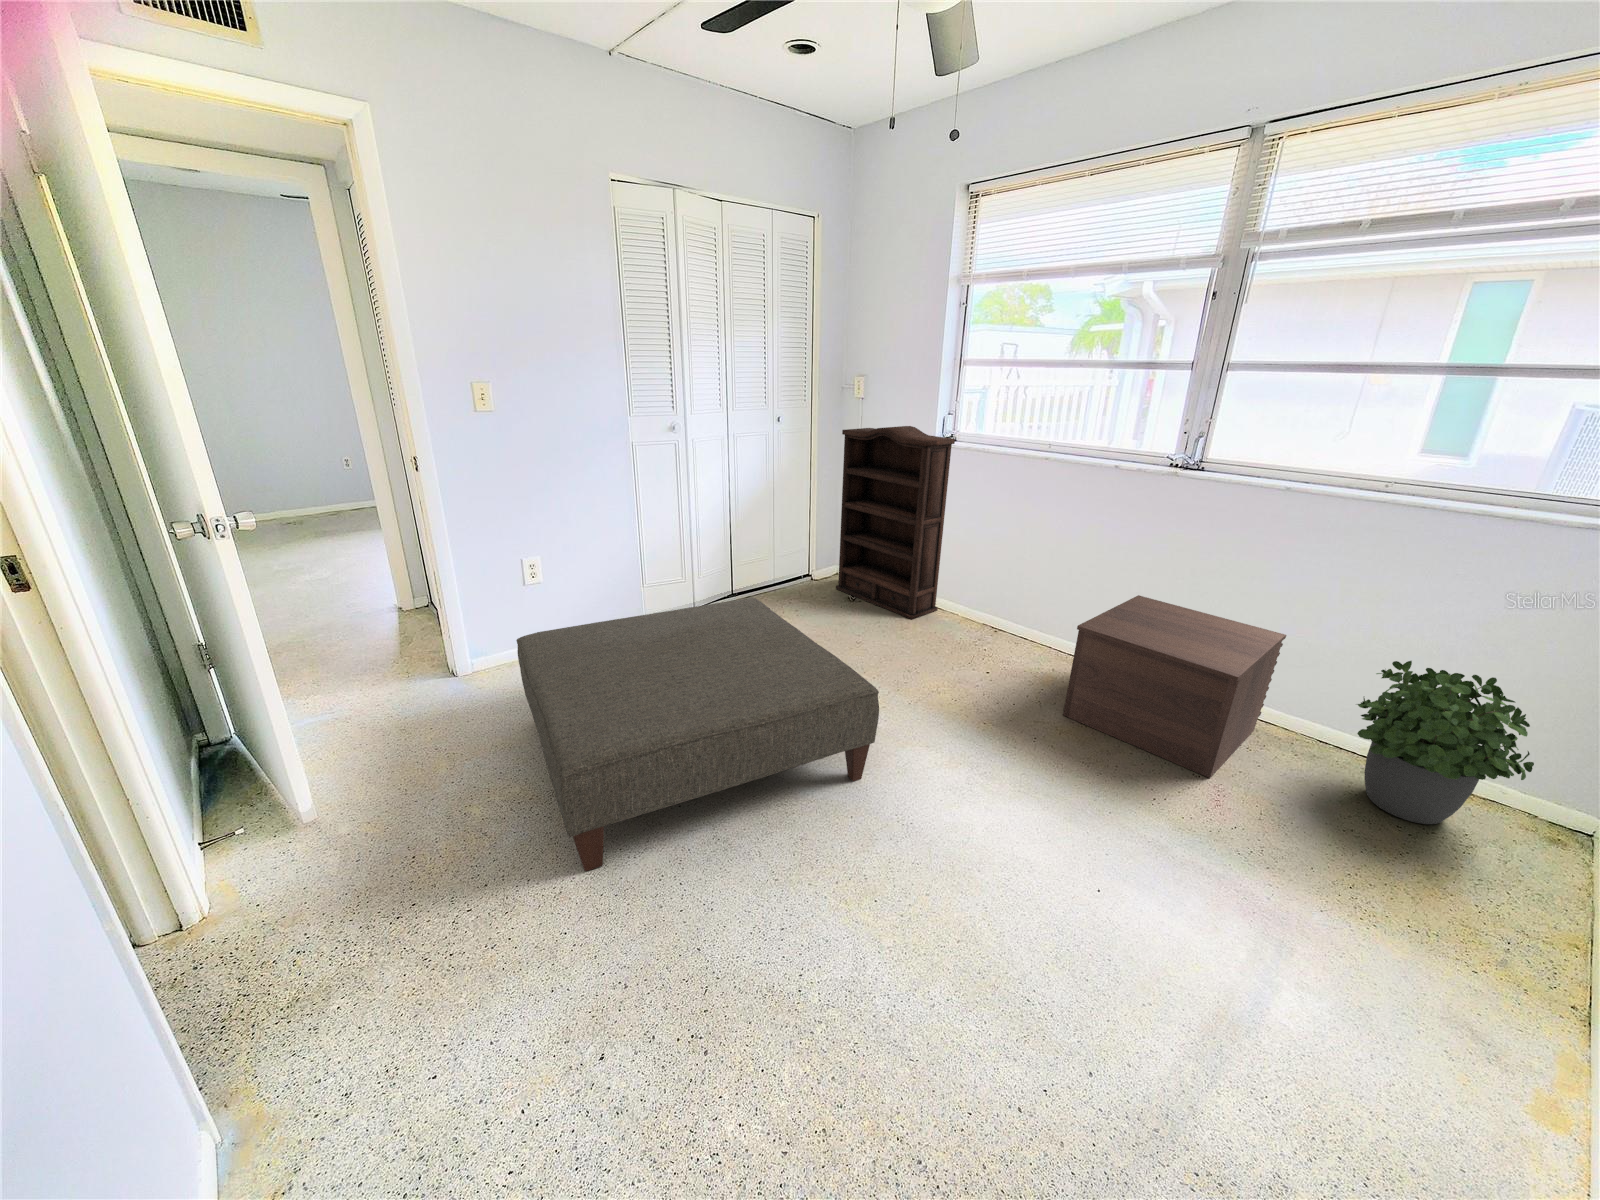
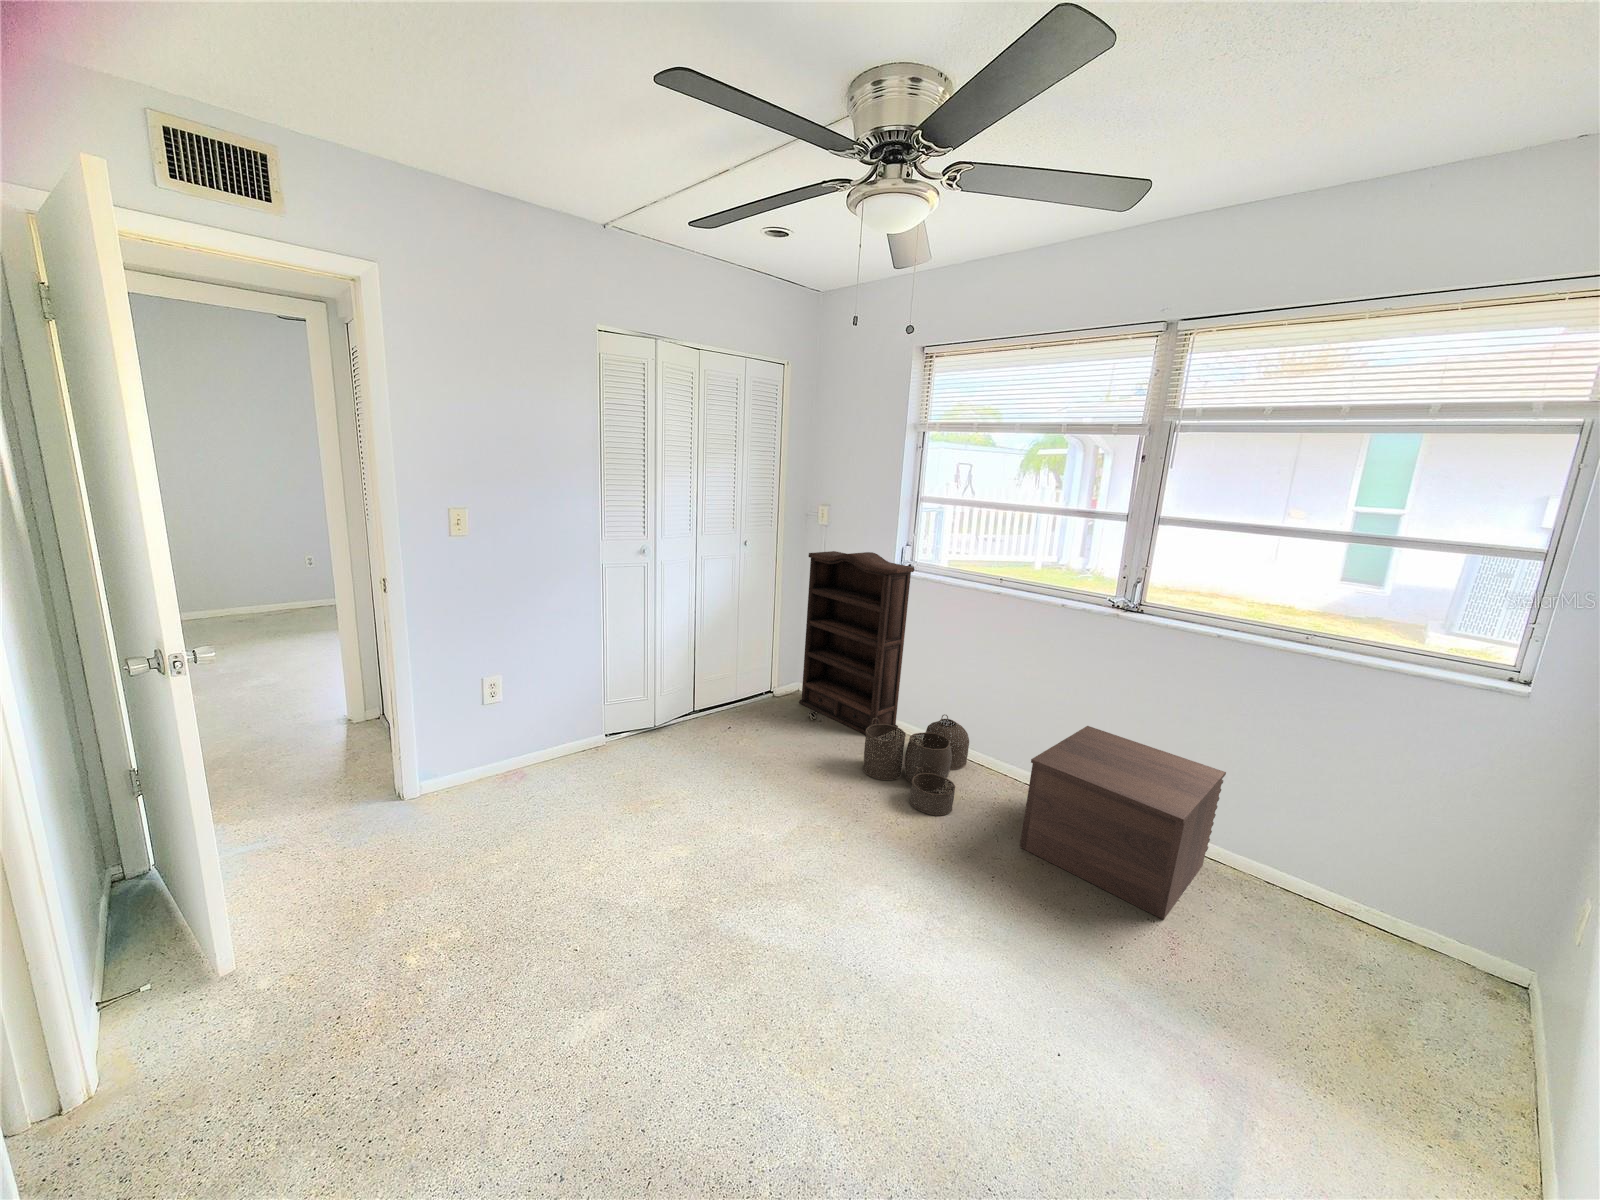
woven basket: none [902,592,1012,688] -> present [863,714,969,815]
ottoman: present [516,597,879,871] -> none [474,720,840,1034]
potted plant: present [1357,661,1534,824] -> none [1293,804,1462,973]

